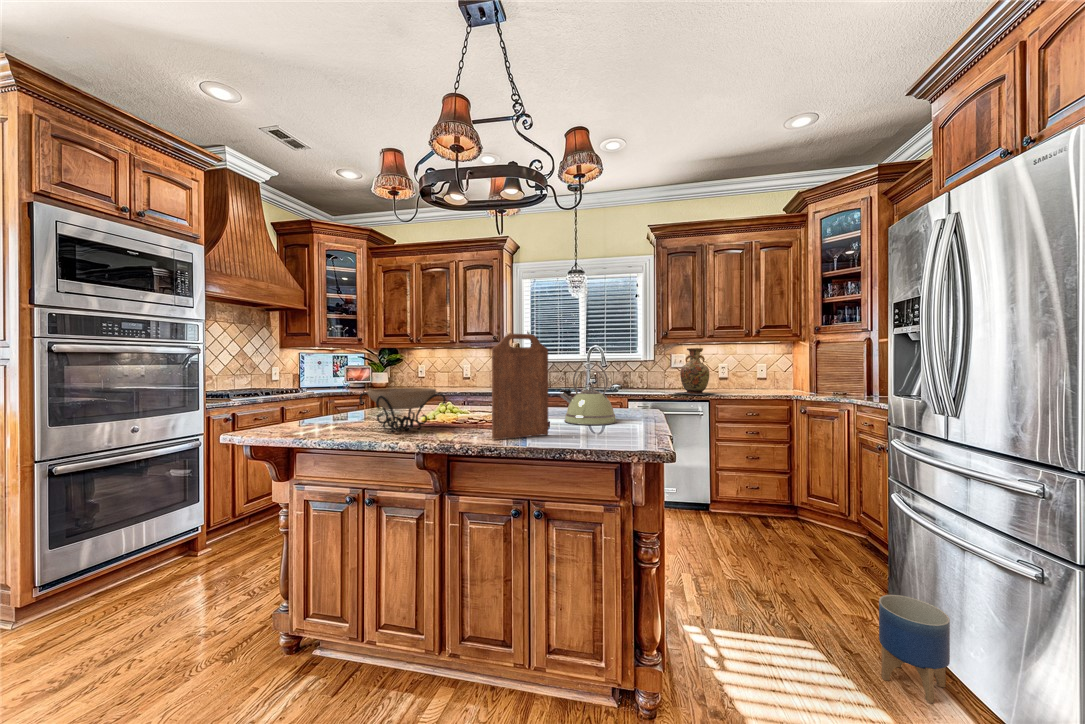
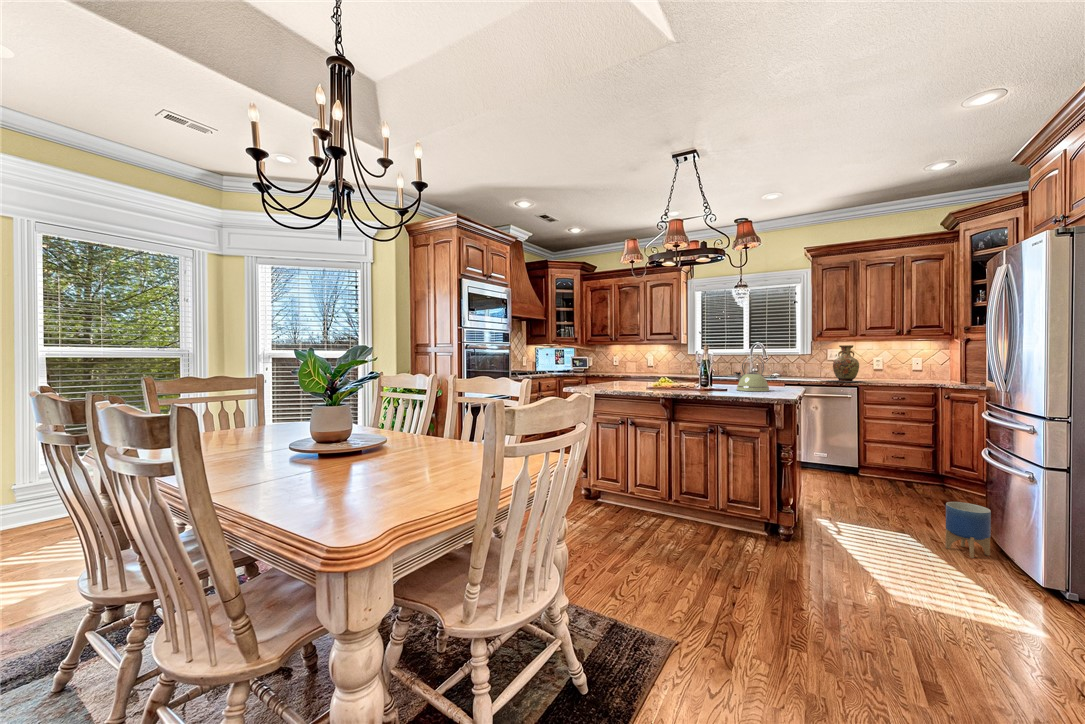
cutting board: present [492,334,548,439] -> none [699,341,729,394]
decorative bowl: present [359,388,446,432] -> none [624,369,671,391]

